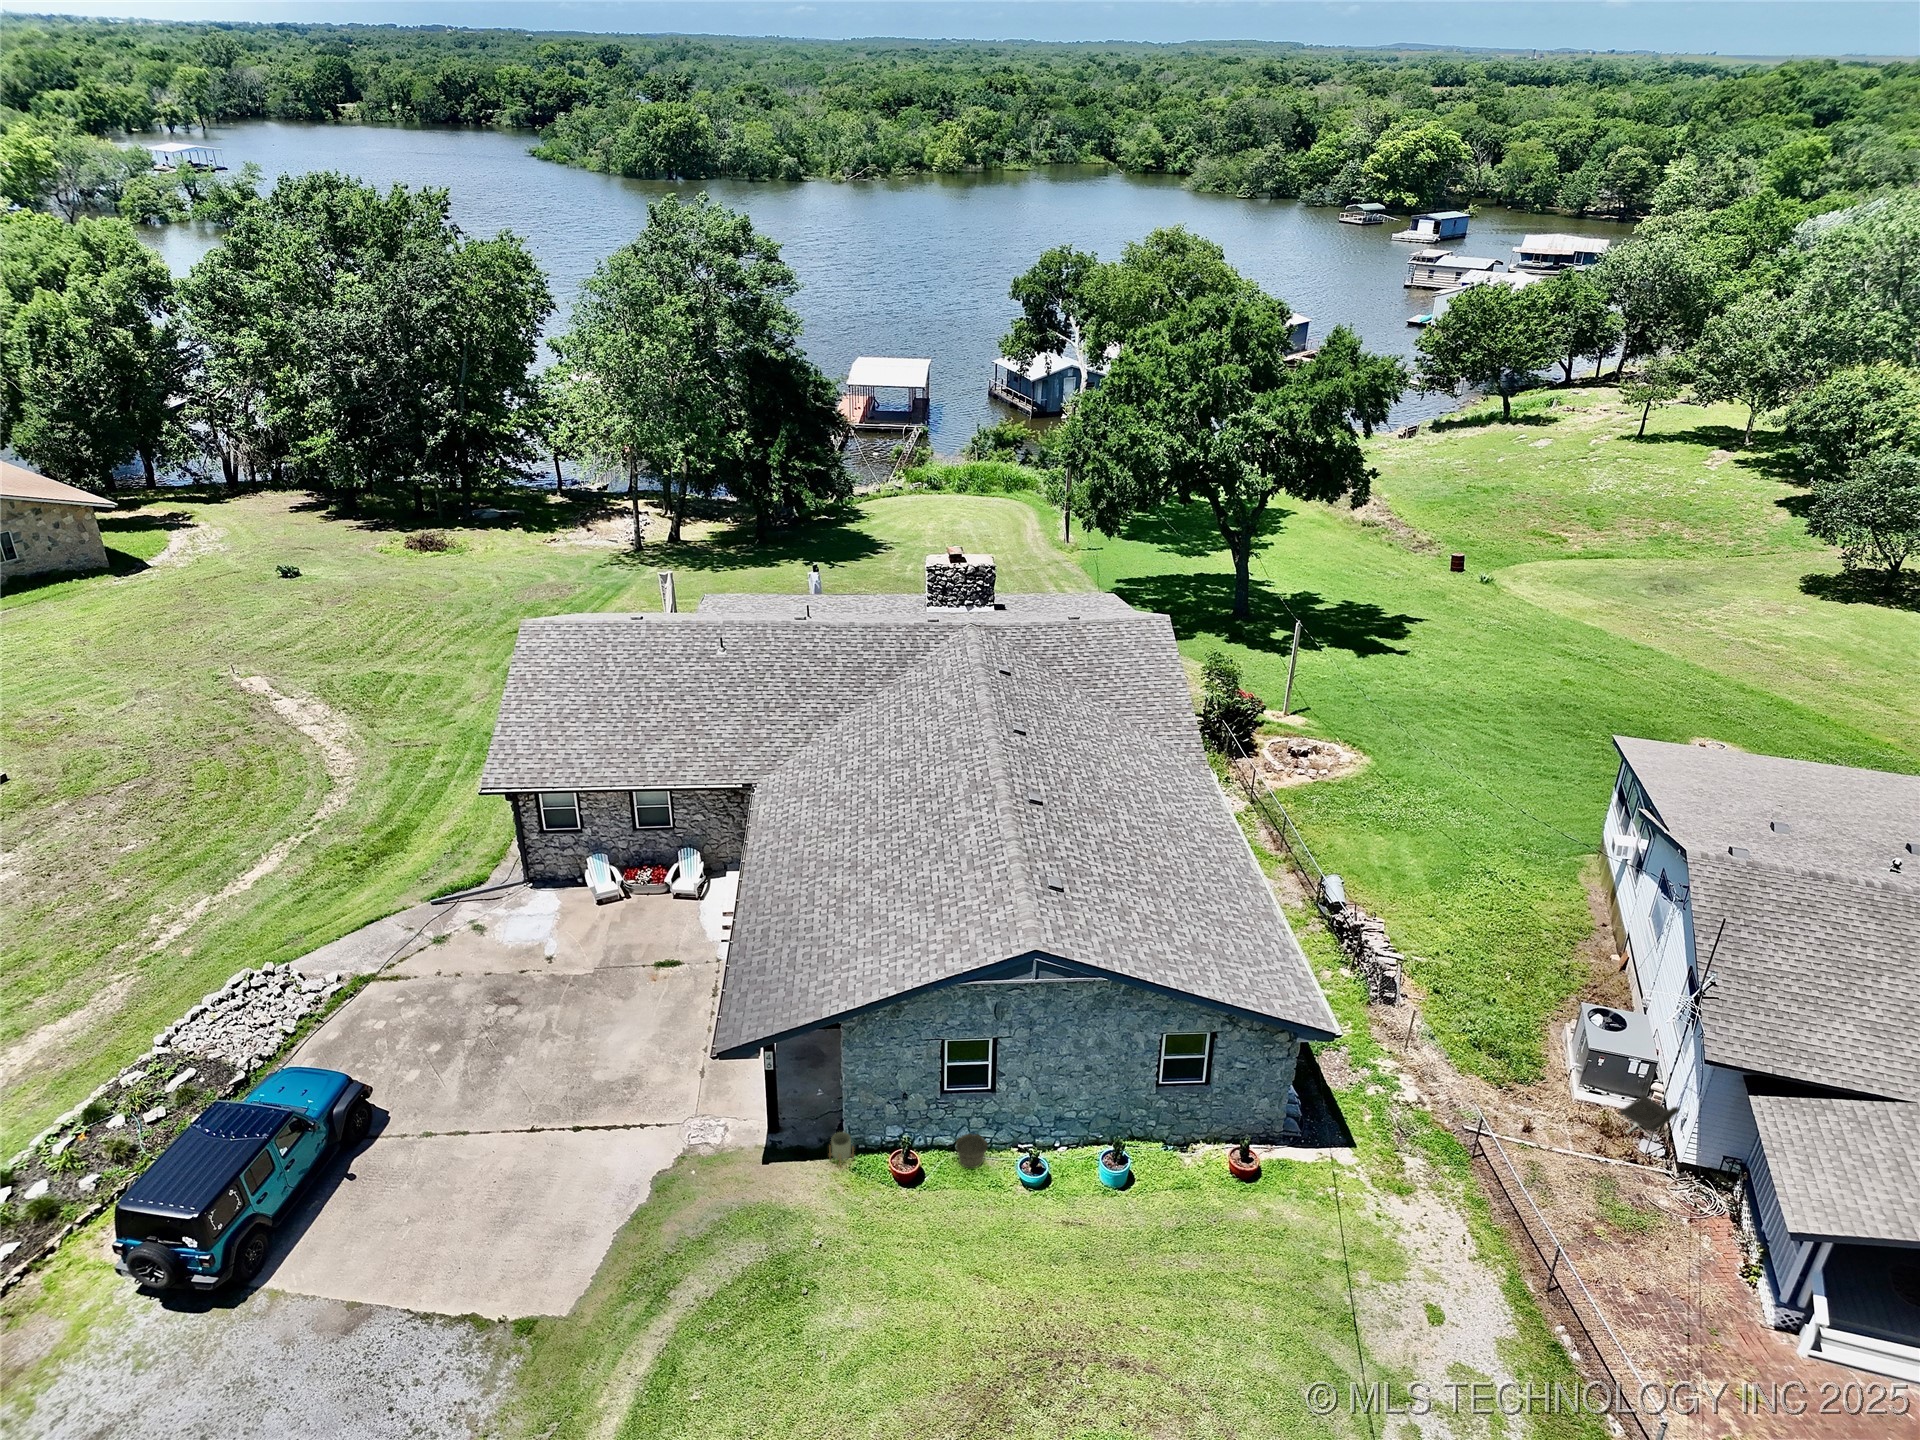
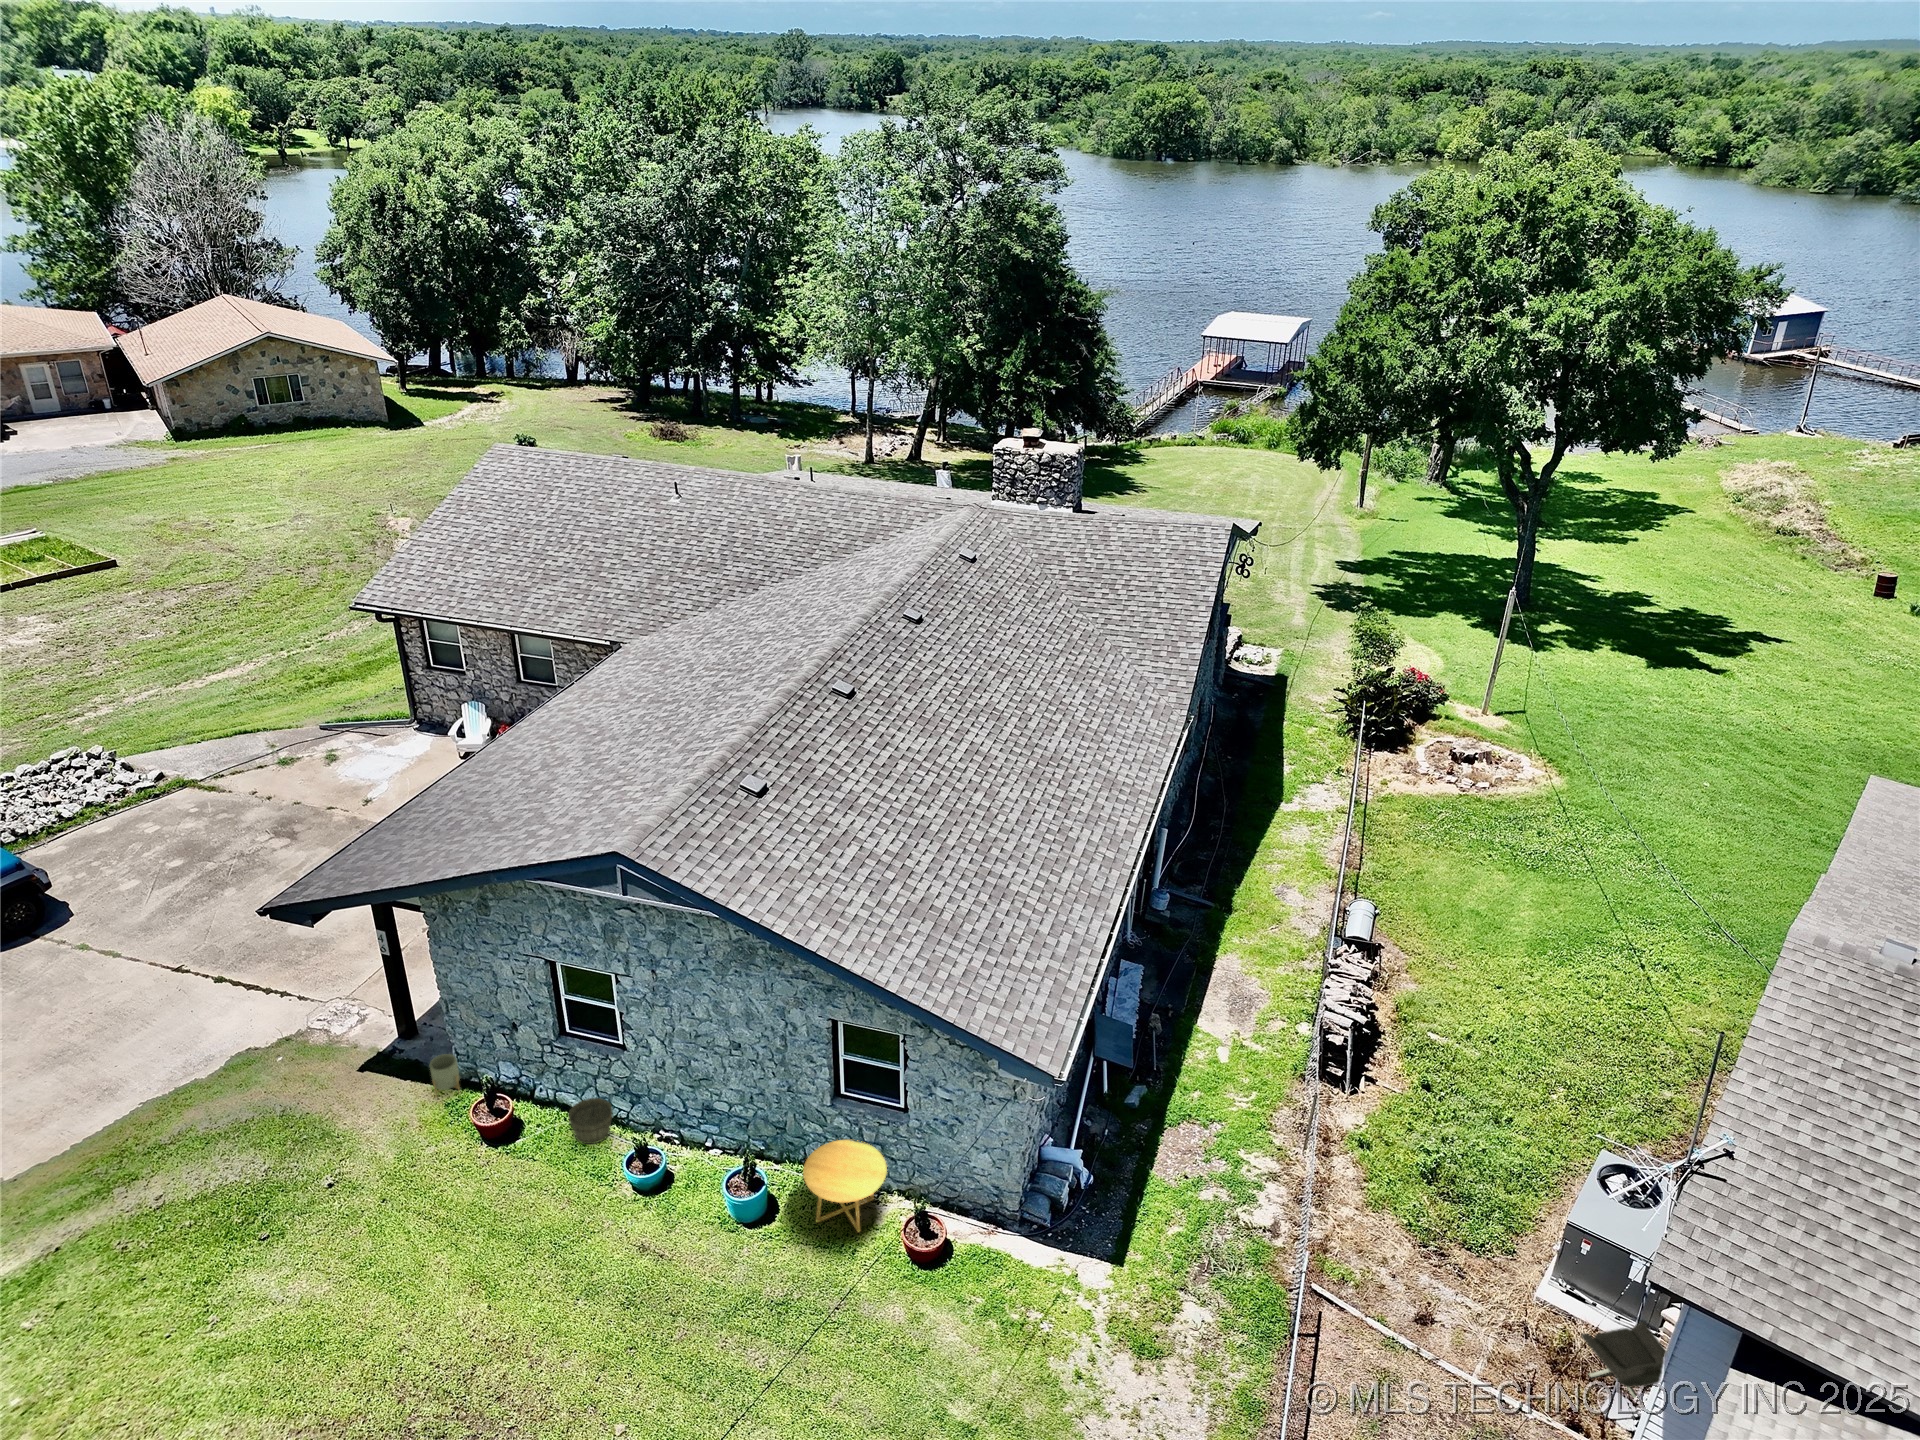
round table: none [1149,1112,1207,1174] -> present [803,1140,887,1232]

